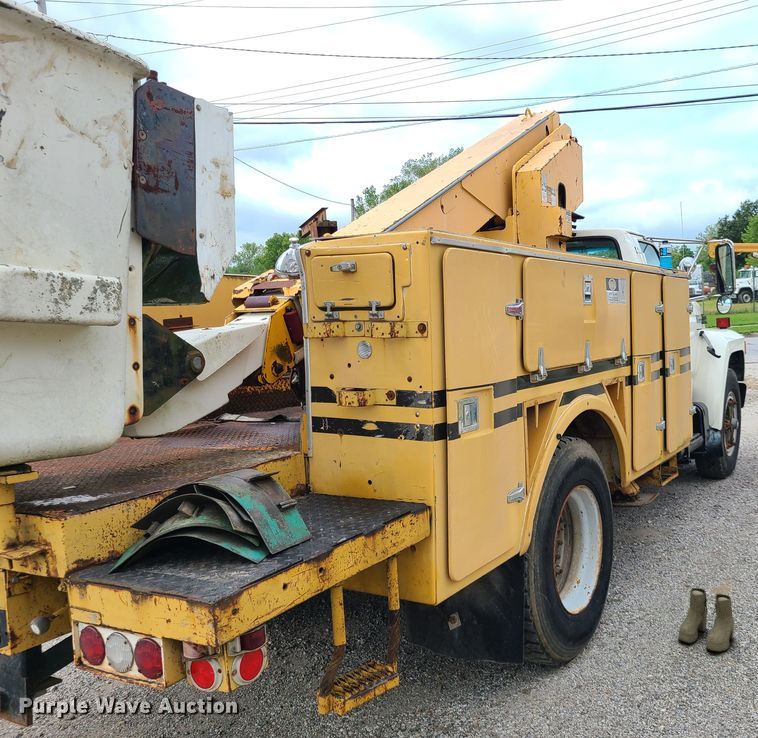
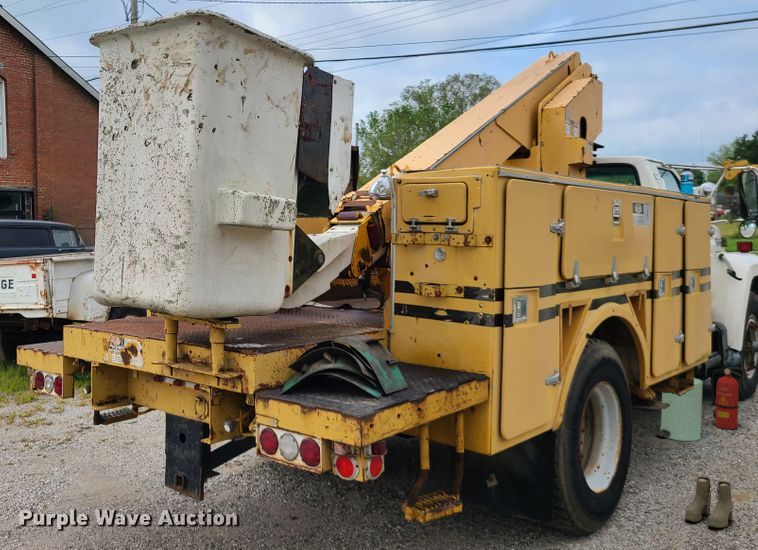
fire extinguisher: none [692,448,727,513] -> present [711,367,743,429]
trash can: none [635,460,685,530] -> present [655,378,703,441]

